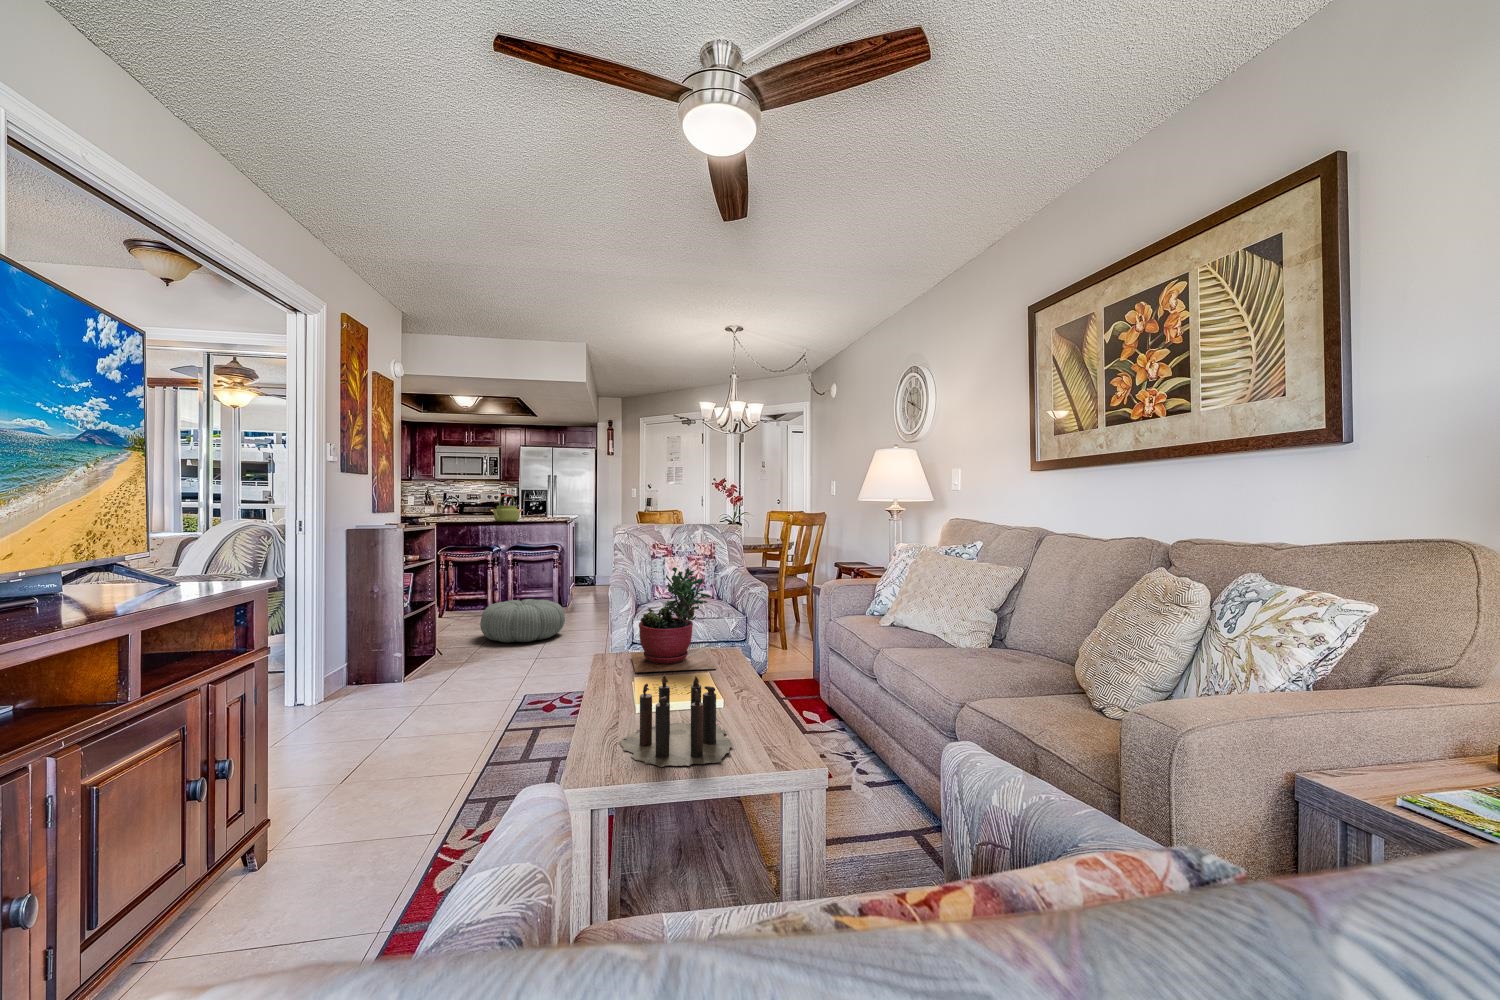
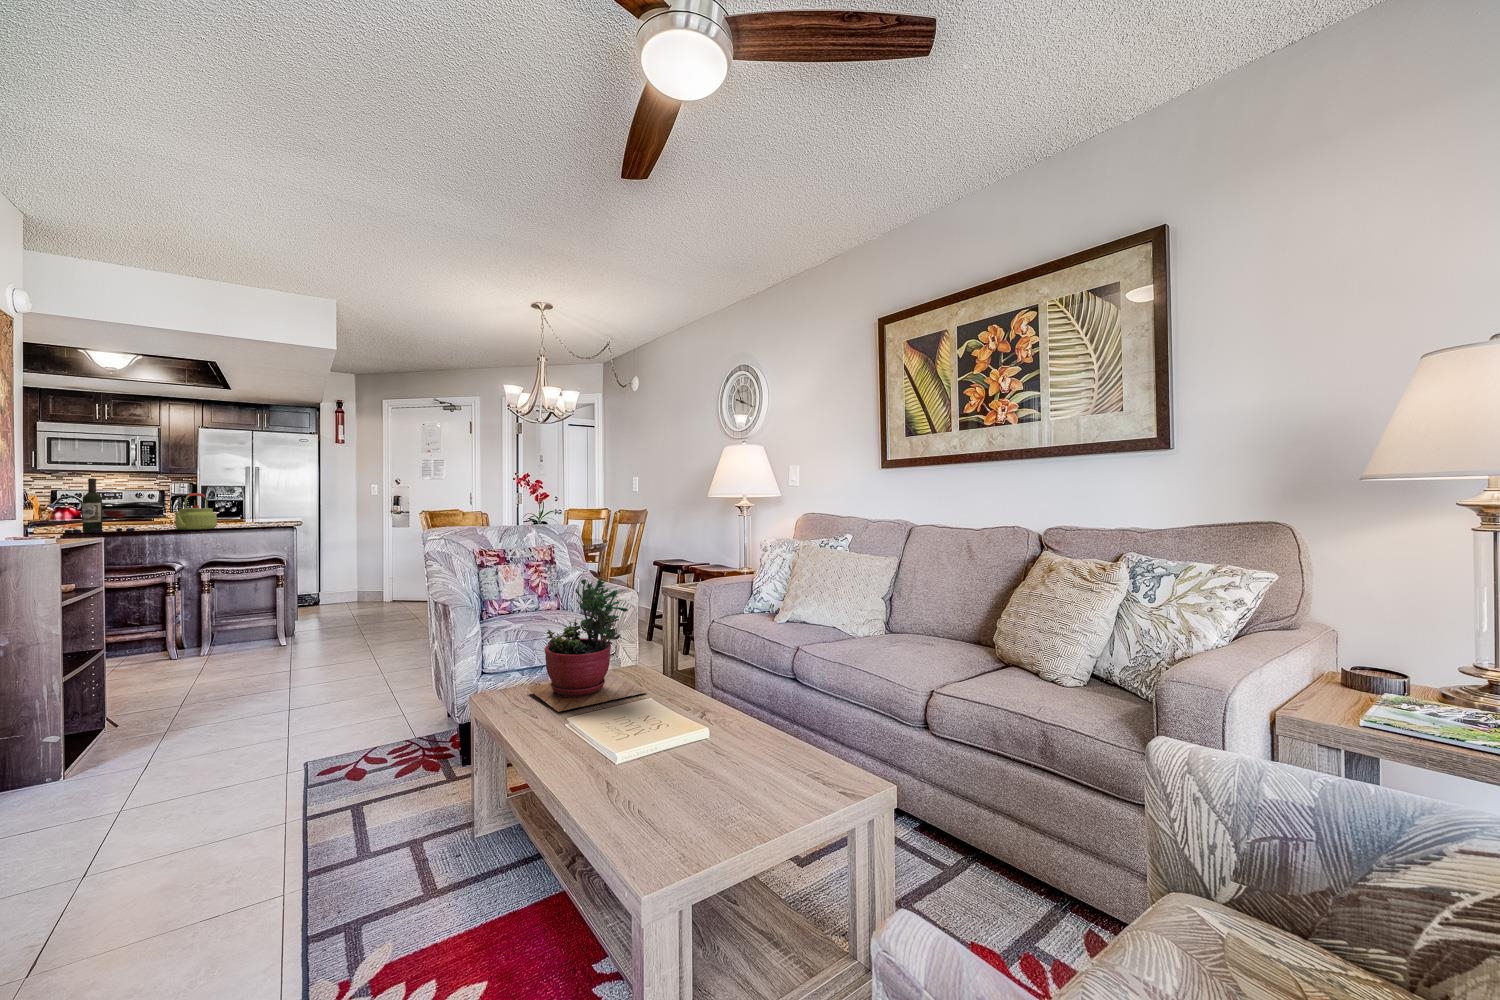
wine bottle: none [433,484,471,522] -> present [65,478,135,534]
pouf: present [480,599,565,642] -> none [179,630,314,693]
candle: present [619,674,732,767] -> none [644,708,815,830]

